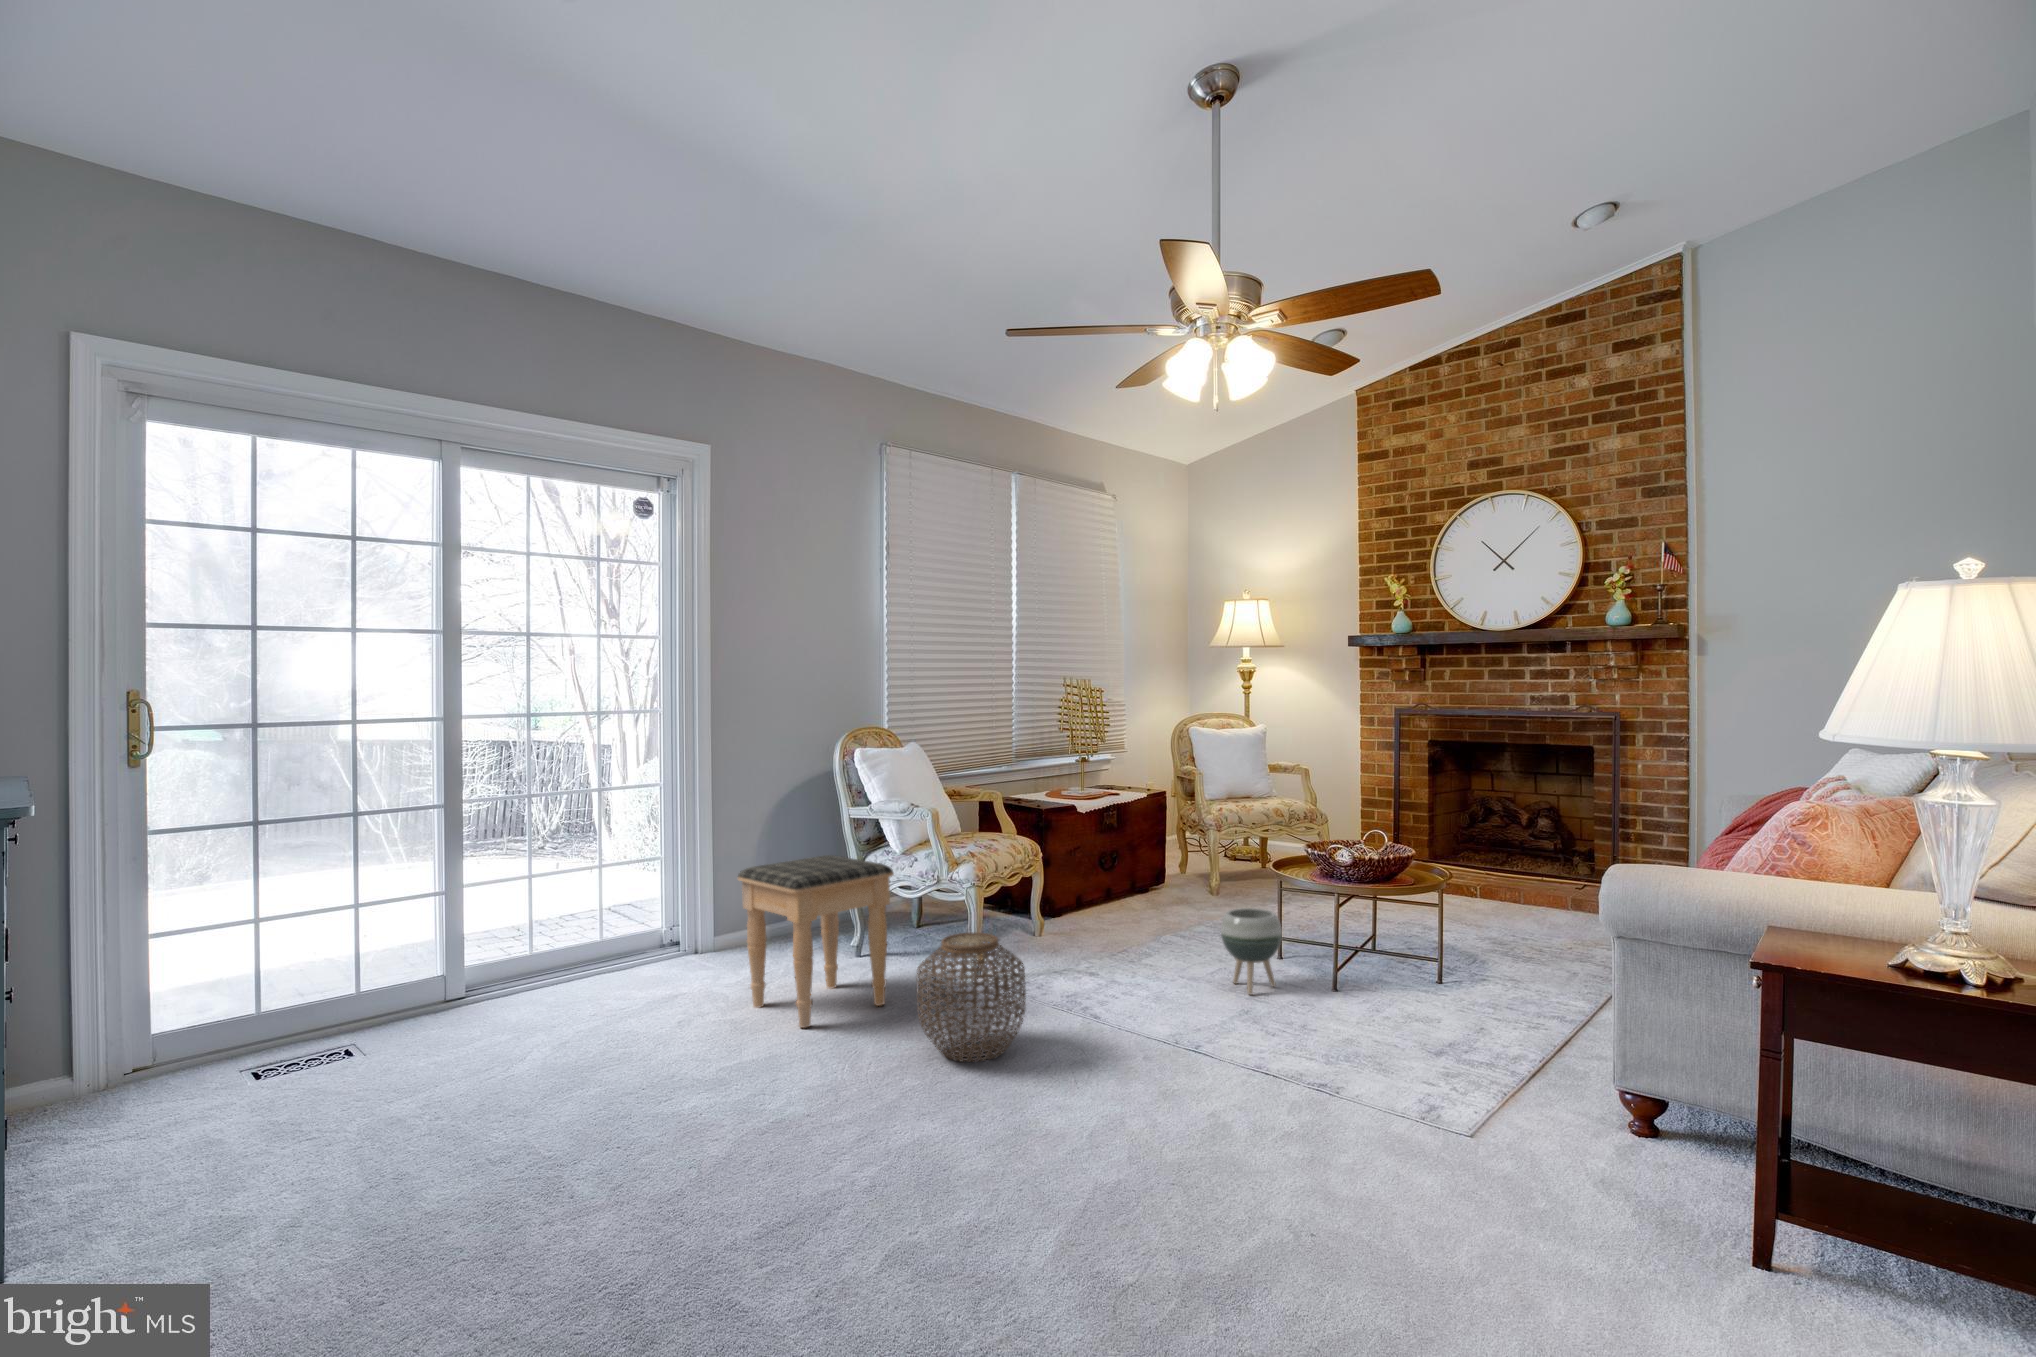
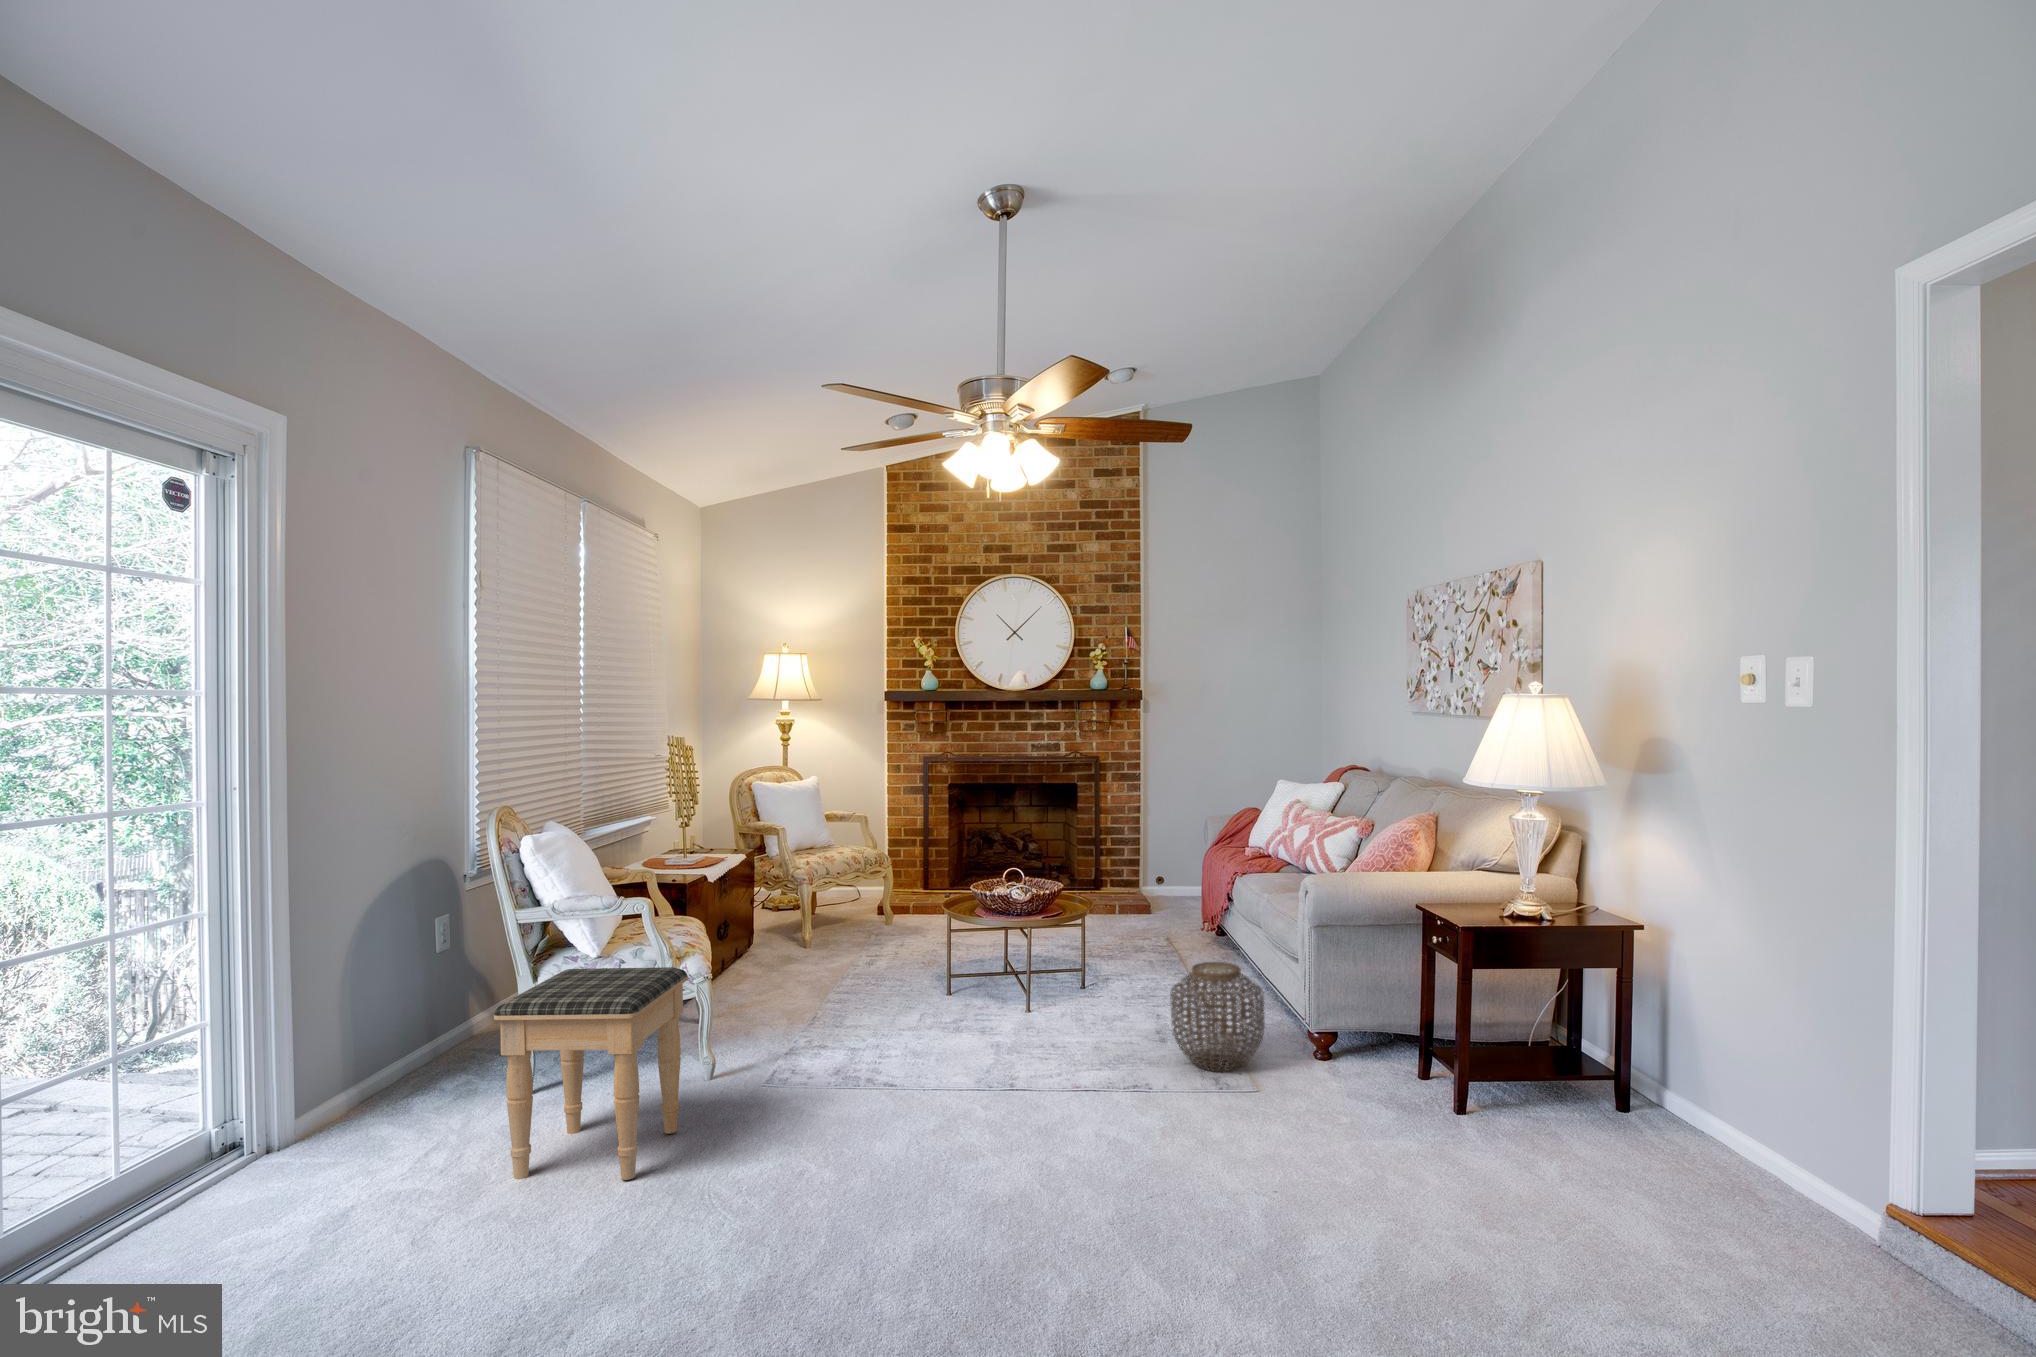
planter: present [1221,908,1282,995] -> none [945,952,999,1031]
woven basket: present [917,932,1026,1062] -> present [1170,962,1265,1072]

